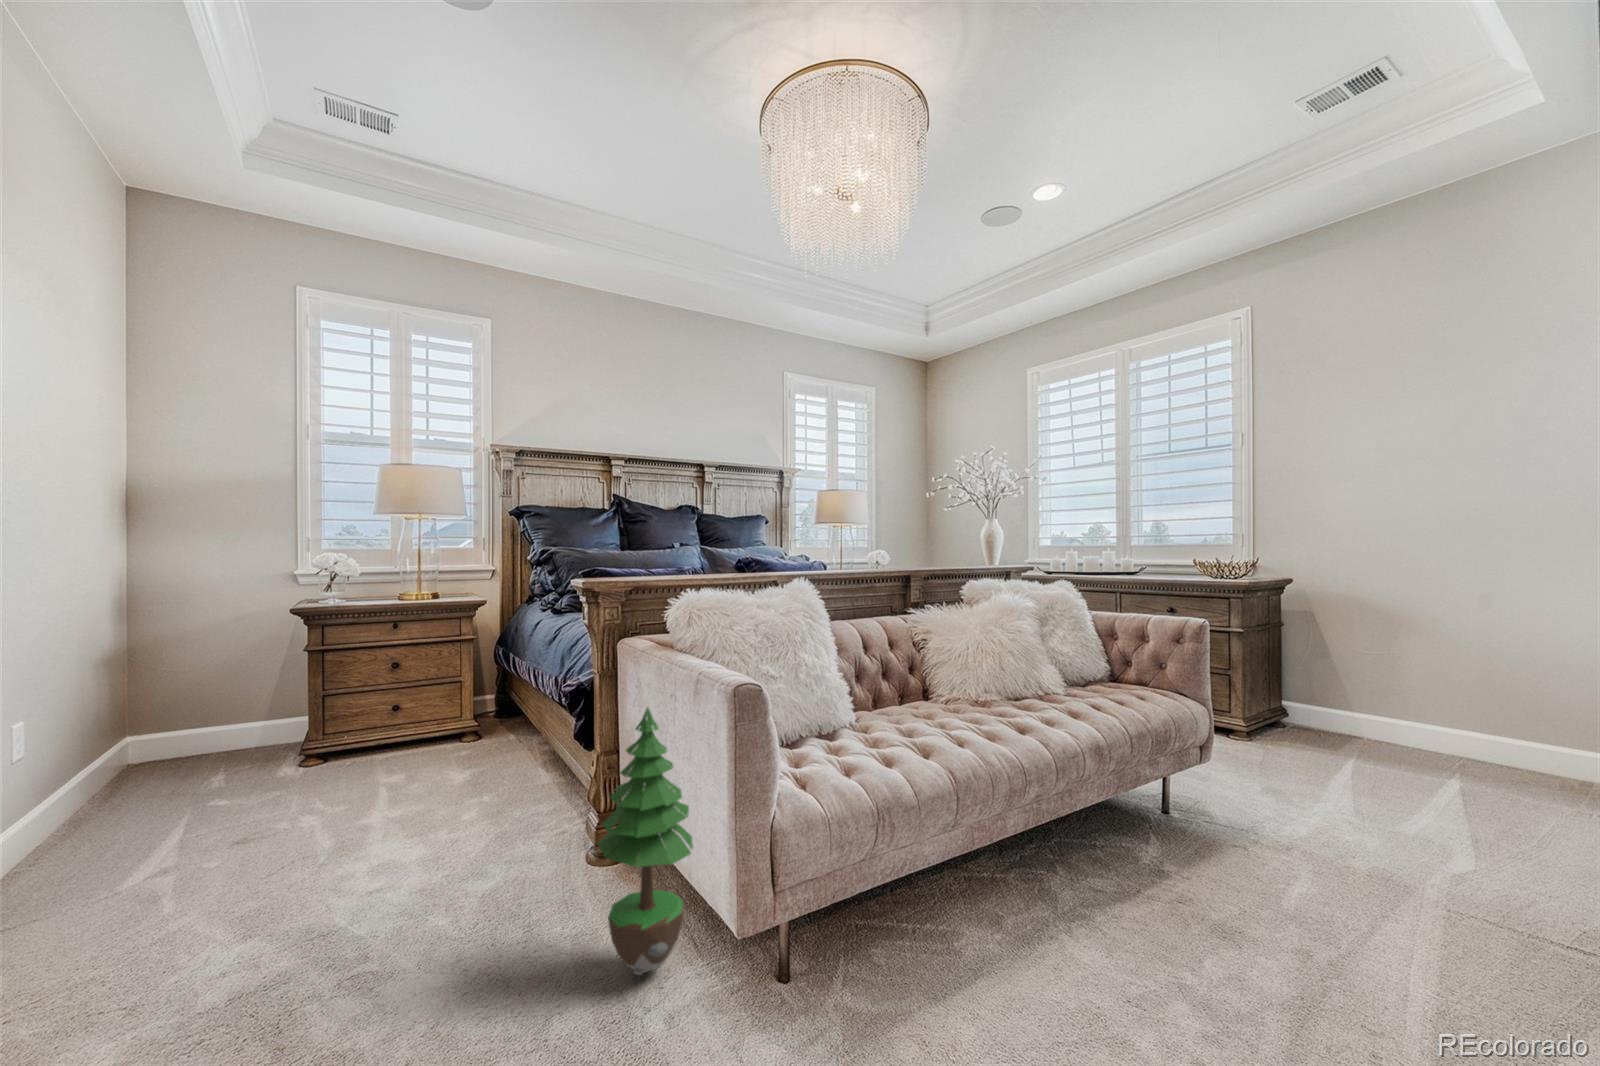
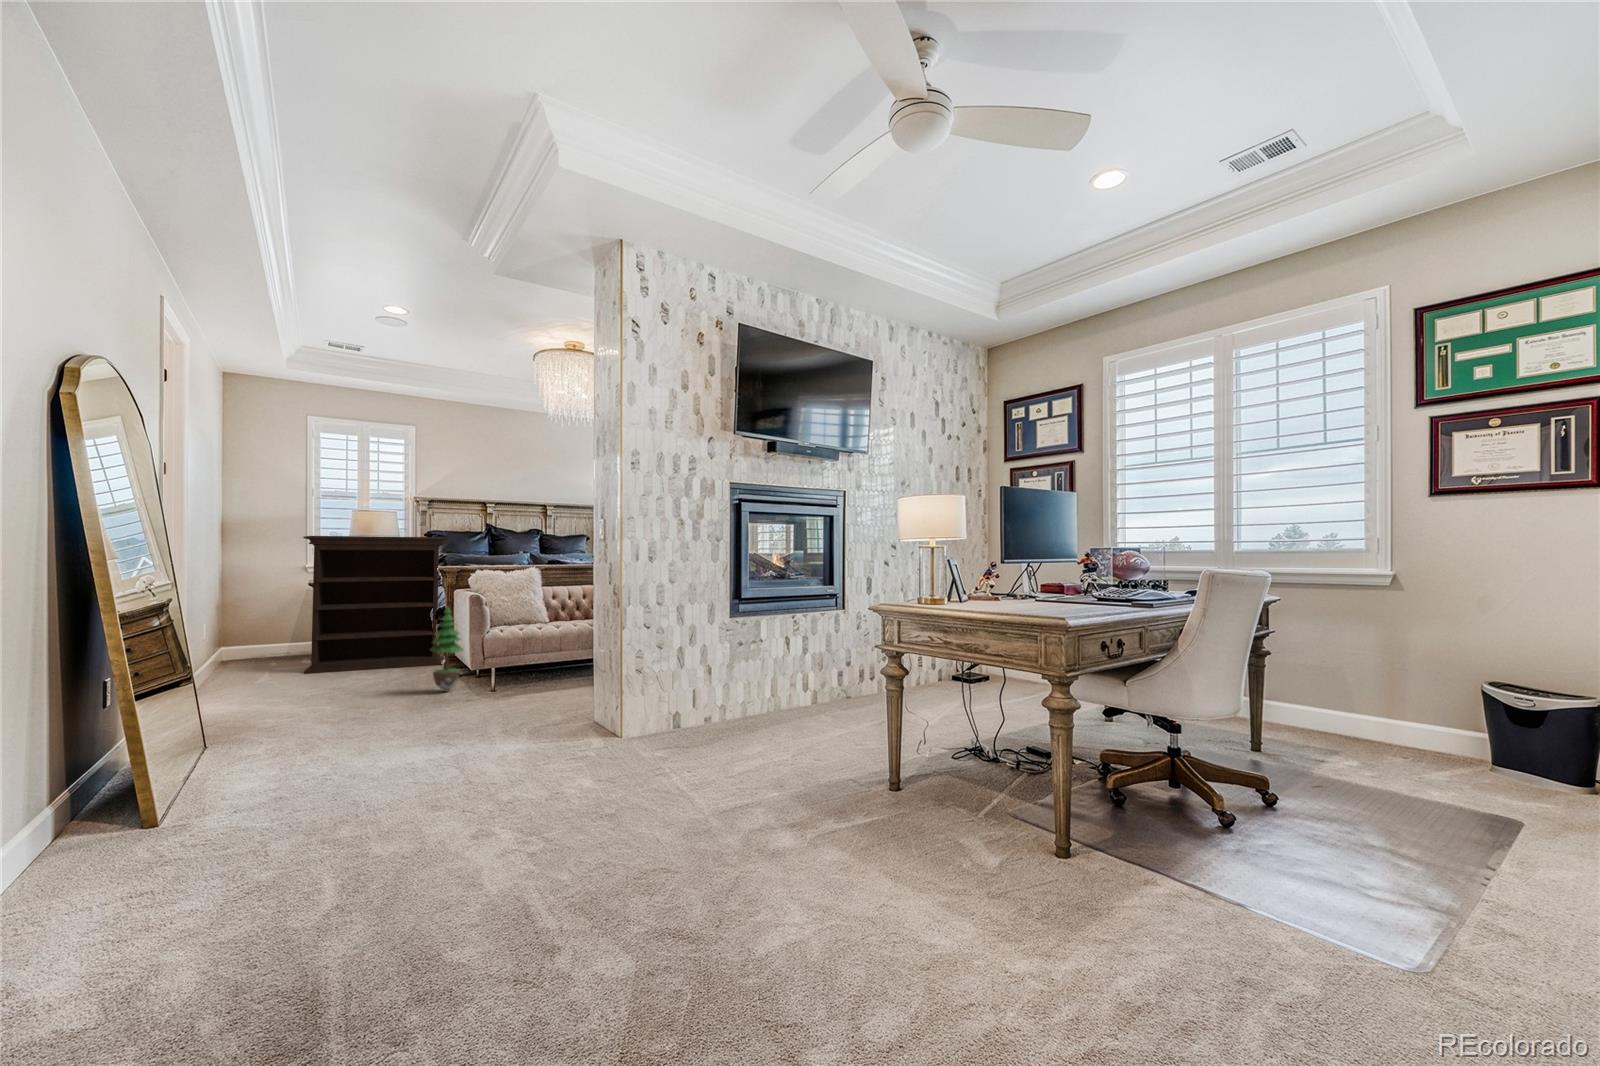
bookshelf: none [259,506,576,830] -> present [303,536,448,674]

